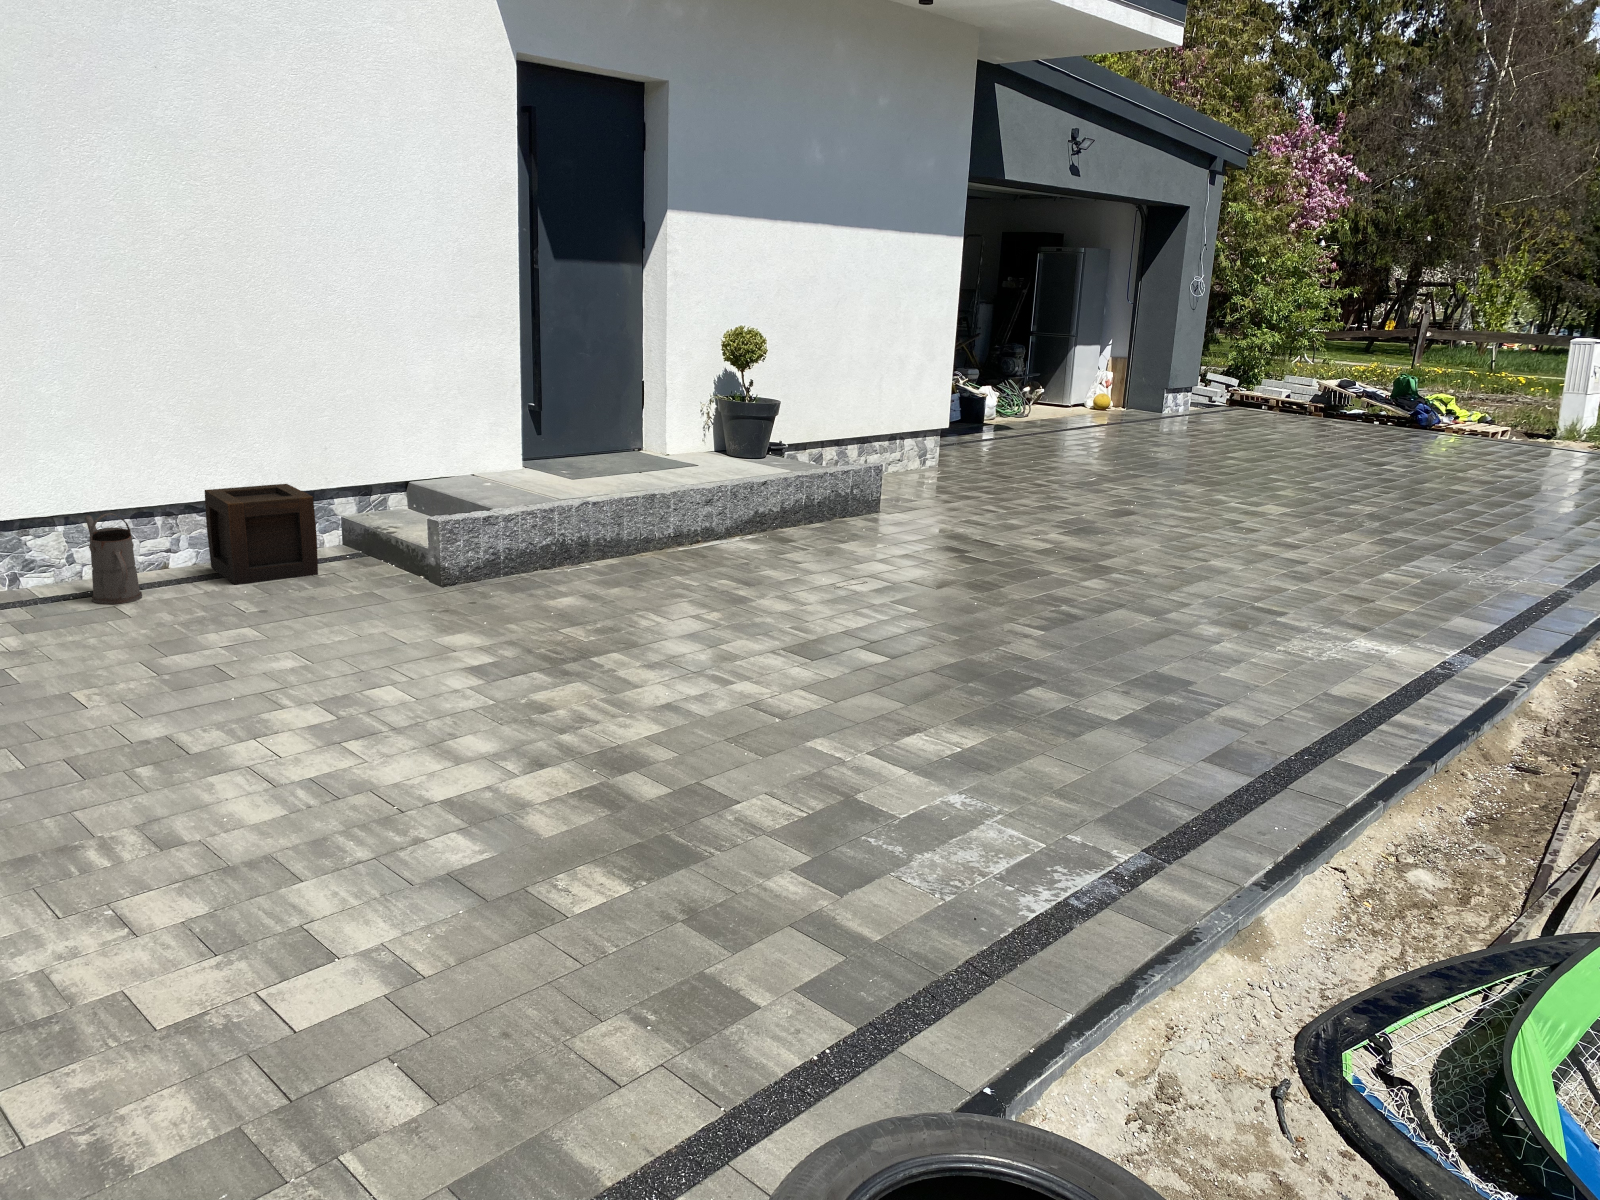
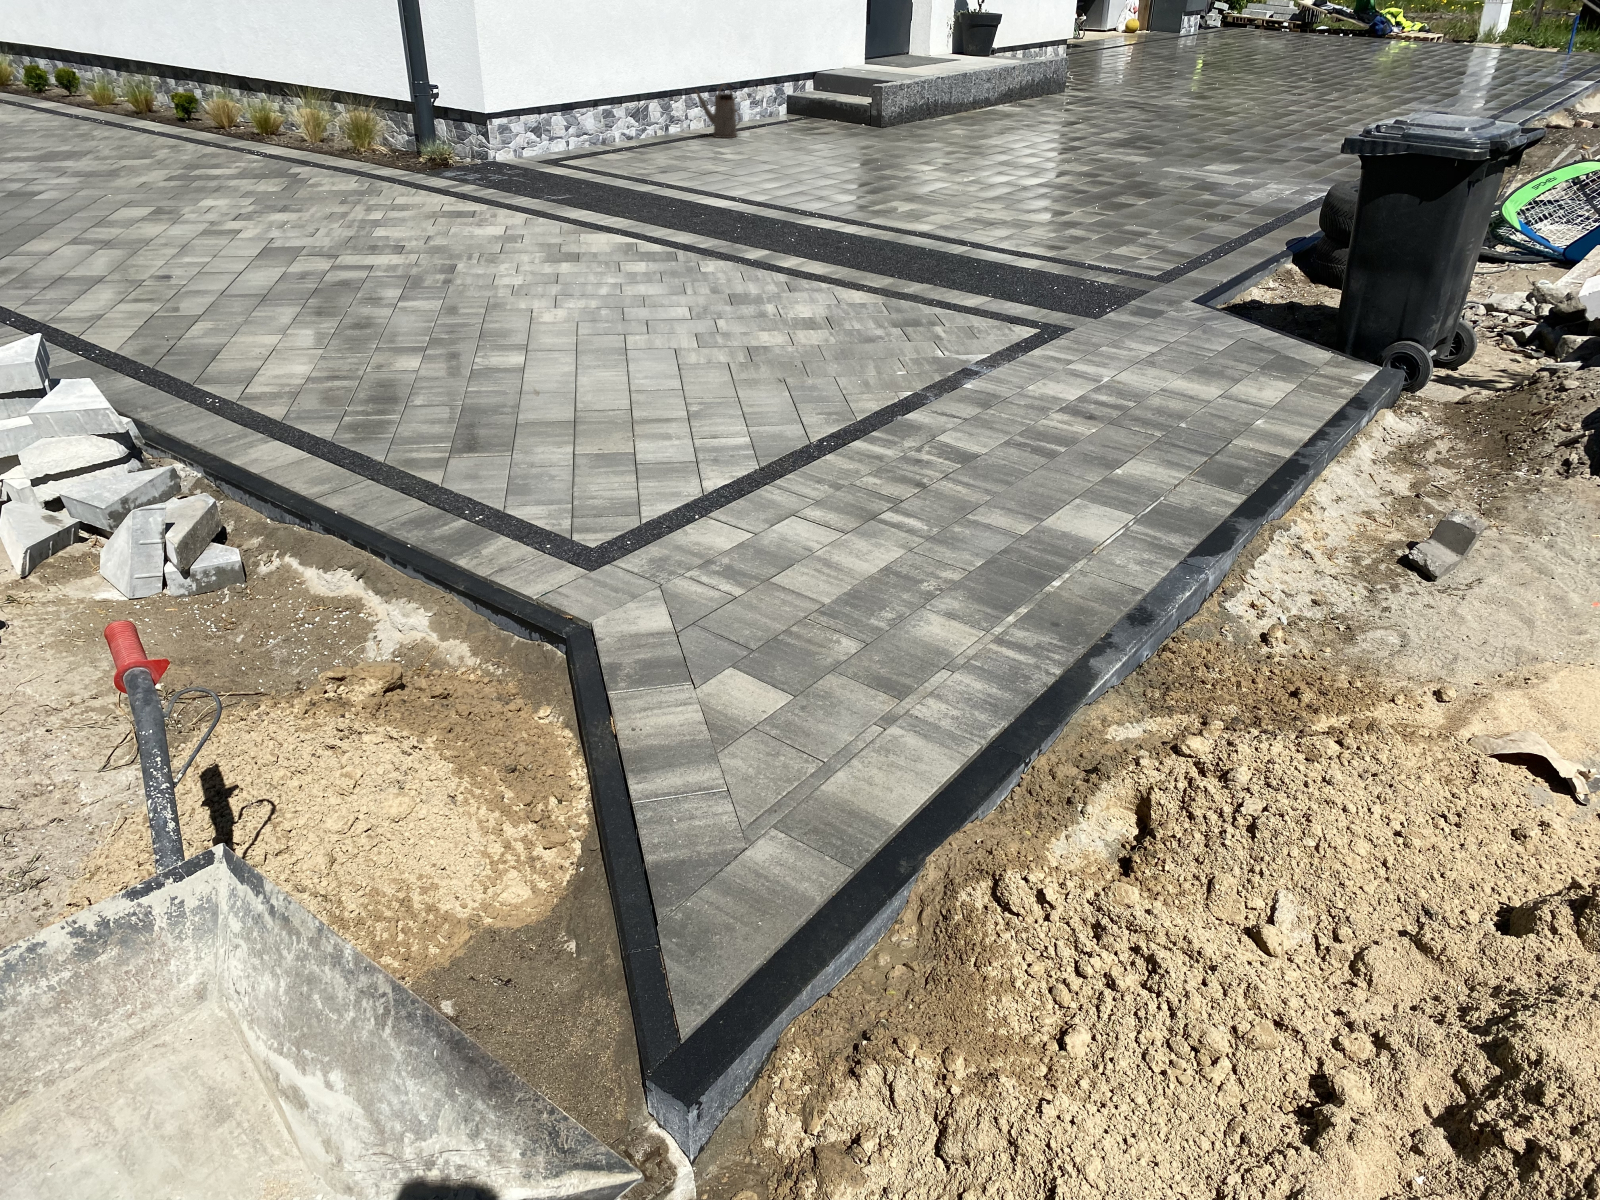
wooden crate: present [205,484,318,585] -> none [738,71,805,130]

